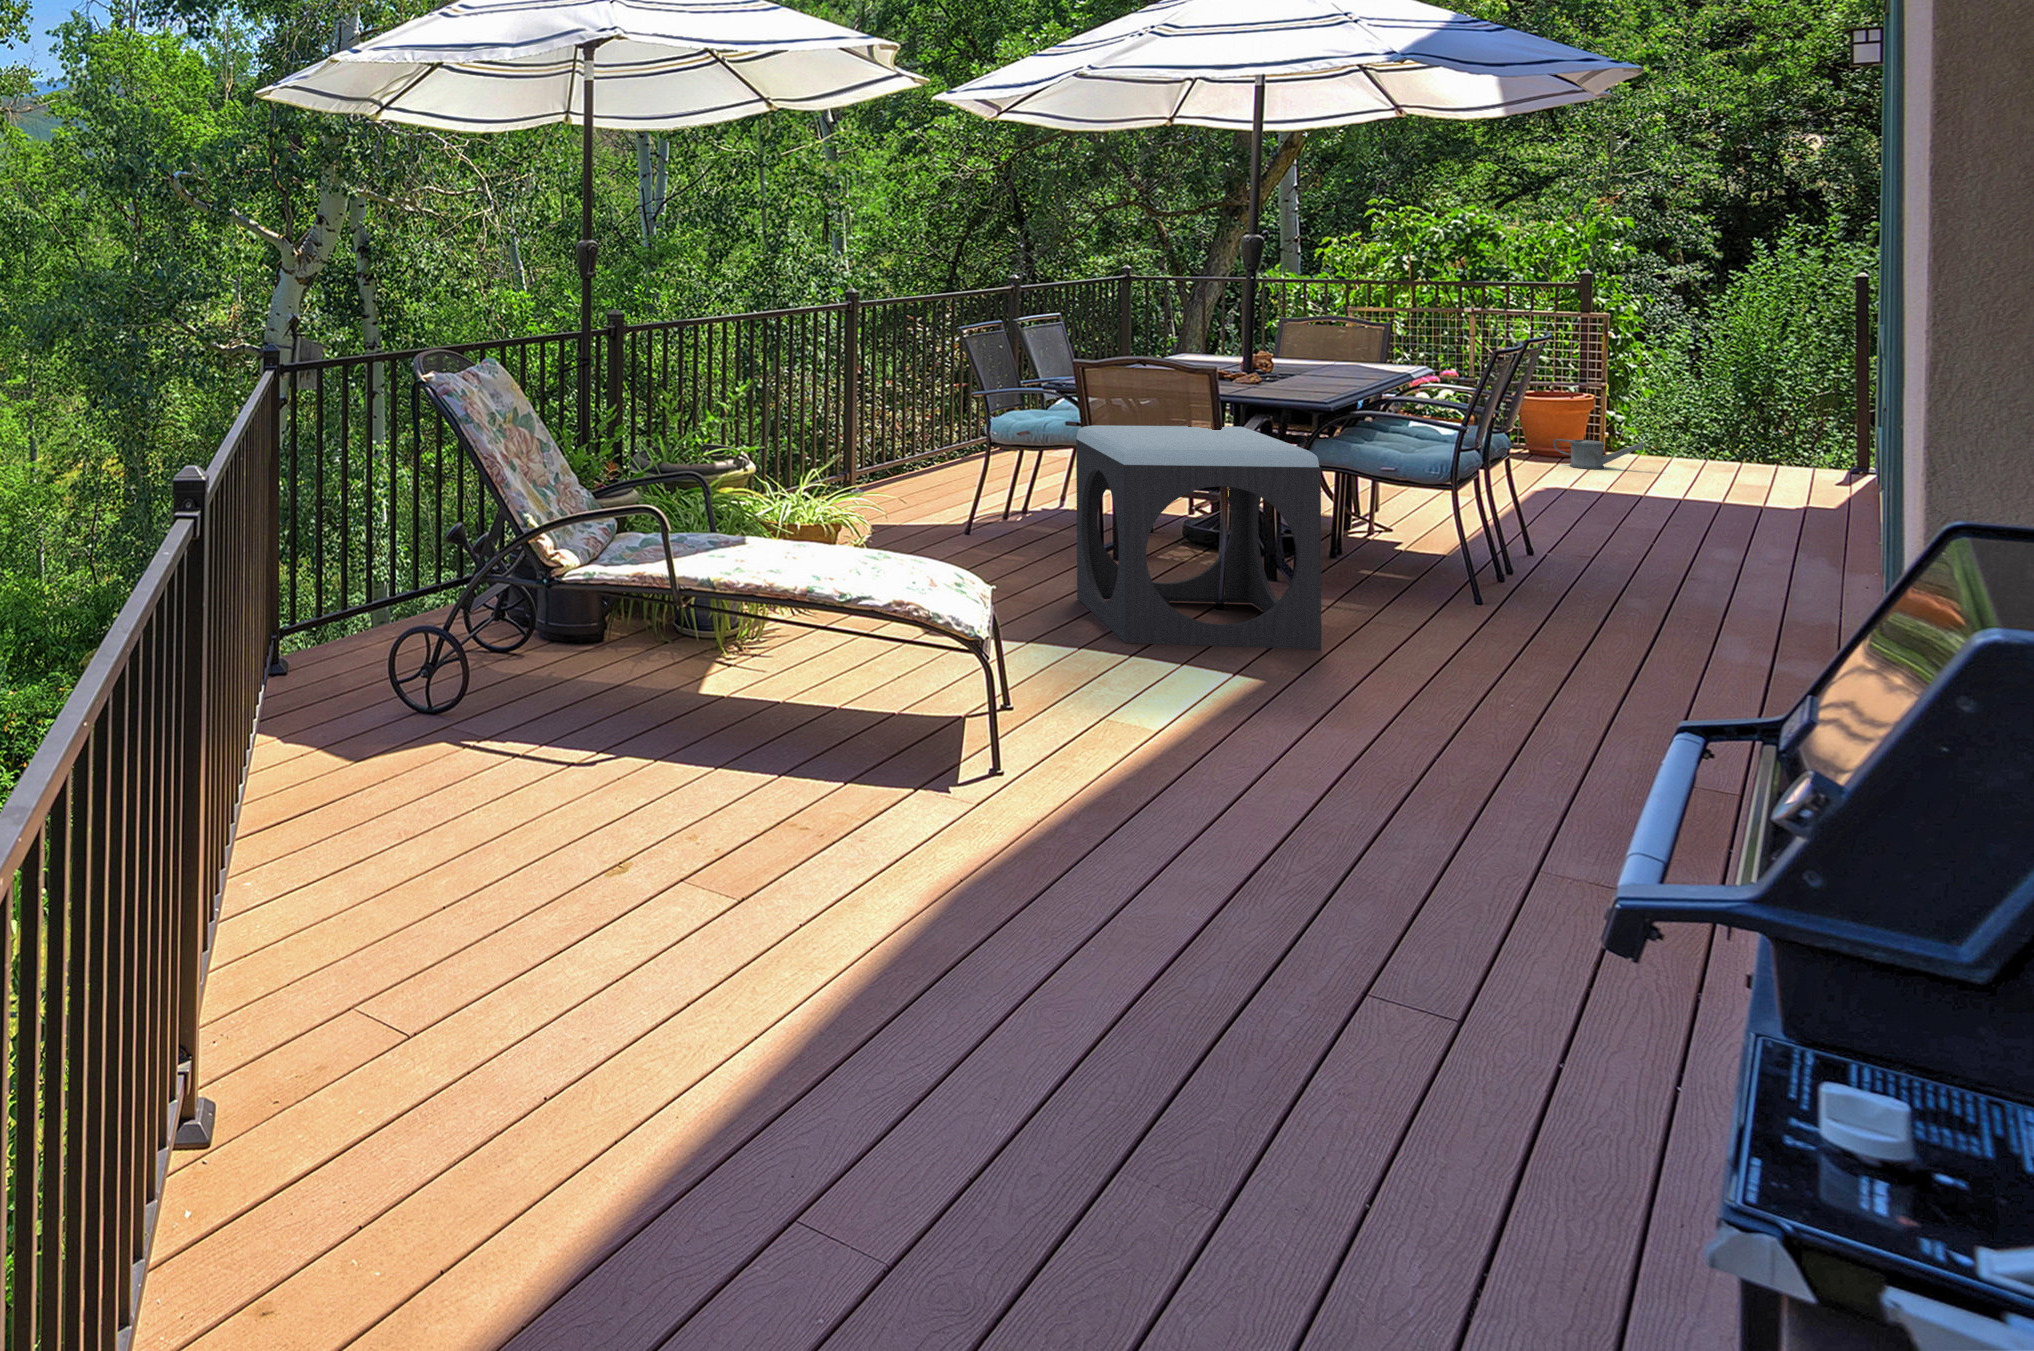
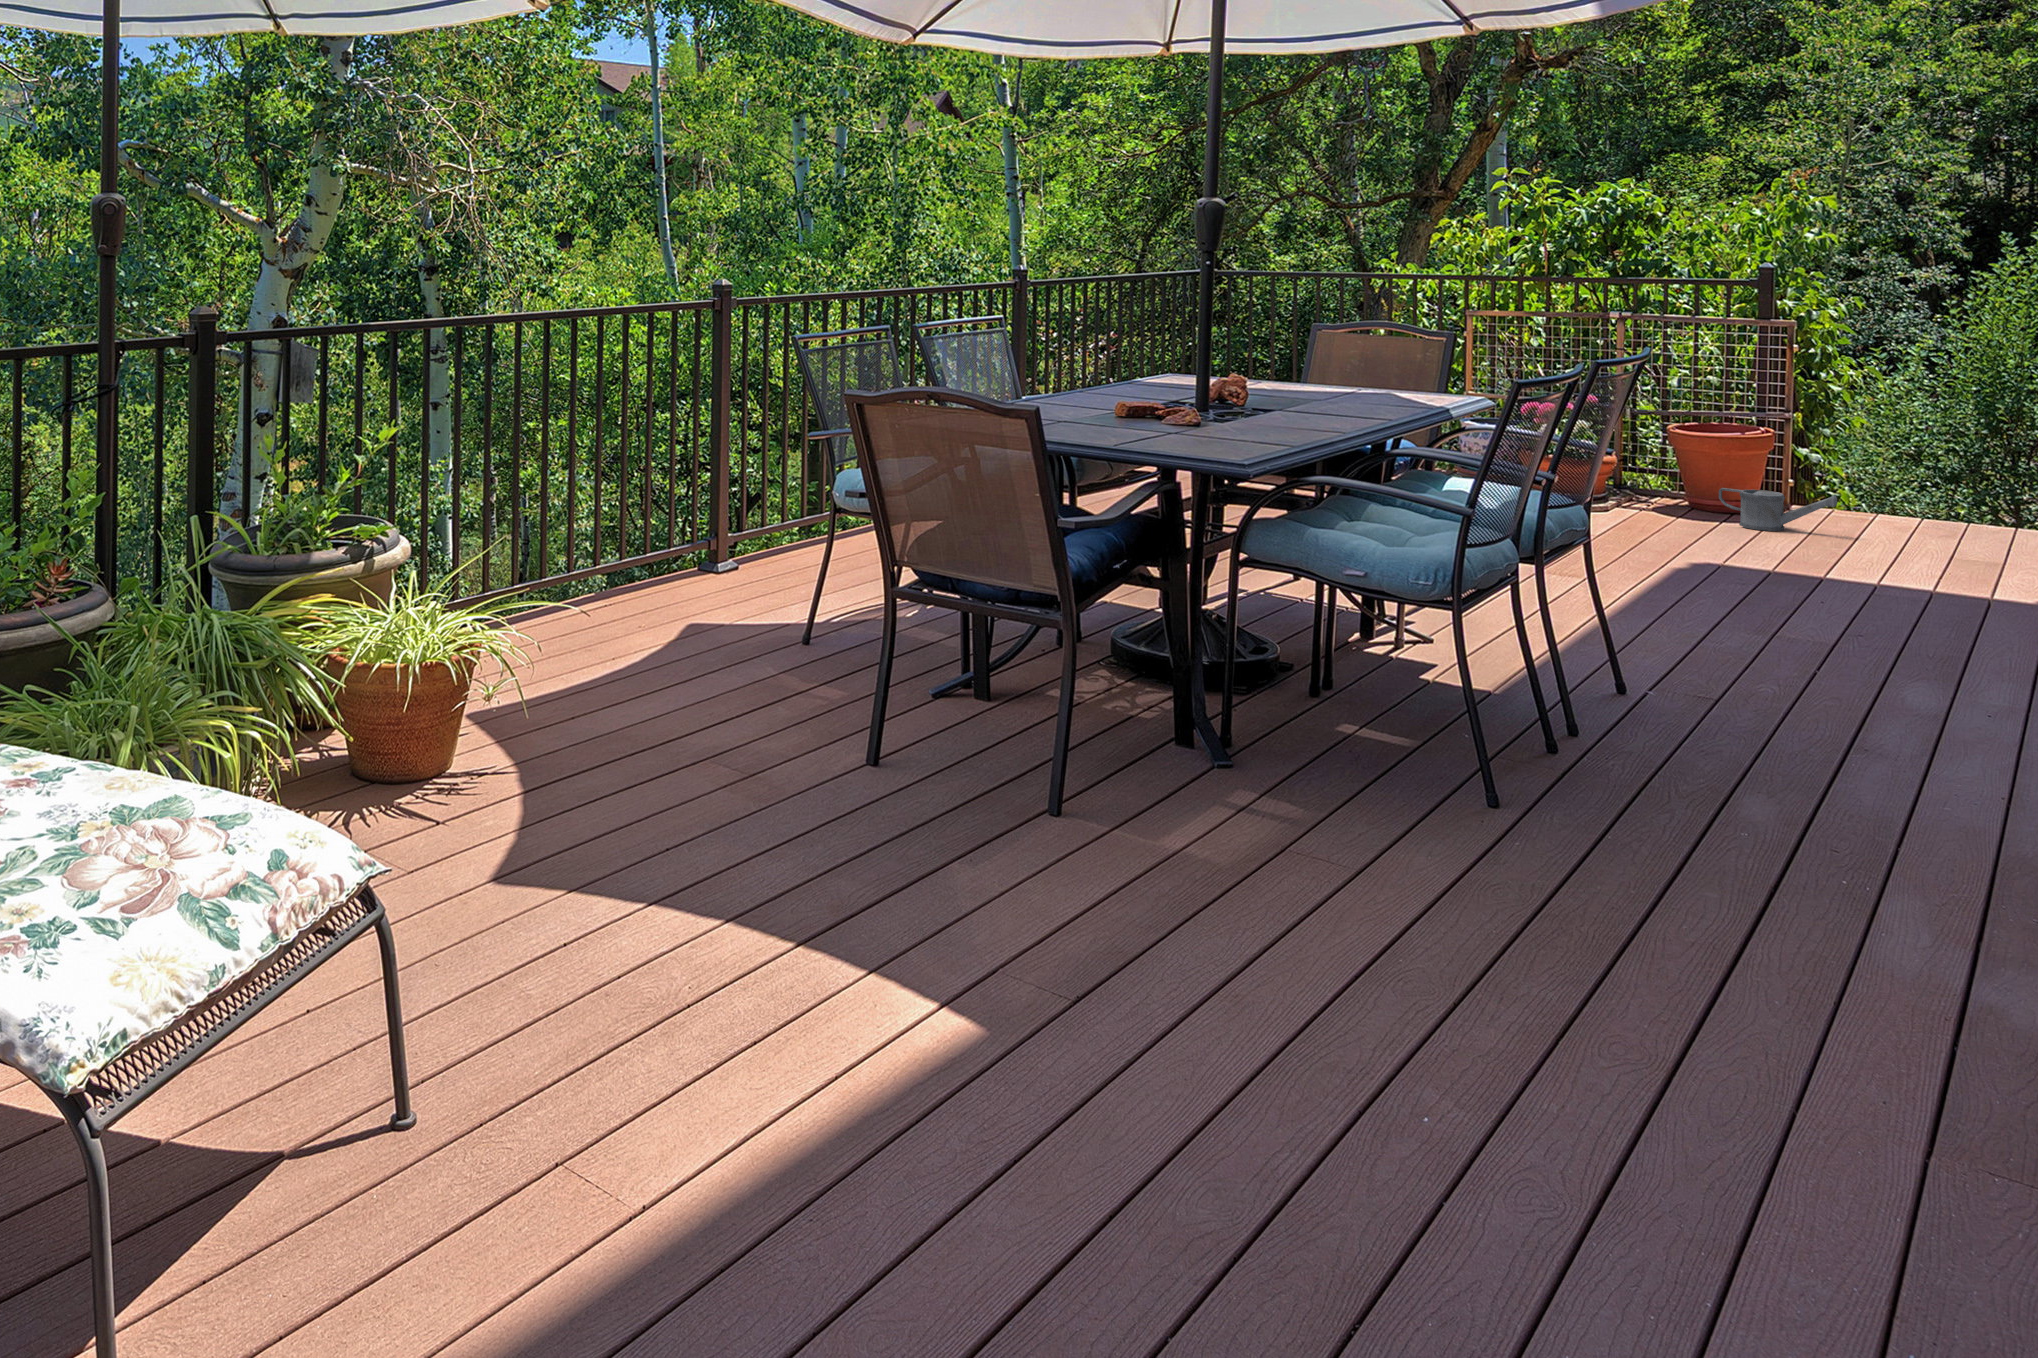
footstool: present [1076,425,1321,649] -> none [786,496,1134,946]

